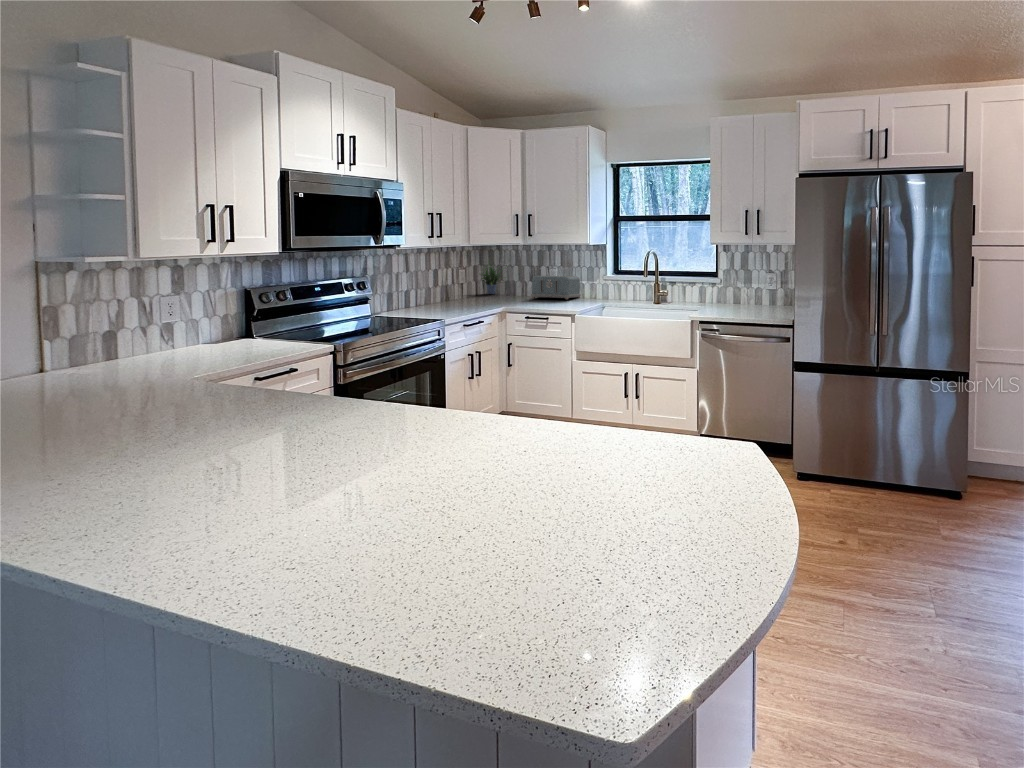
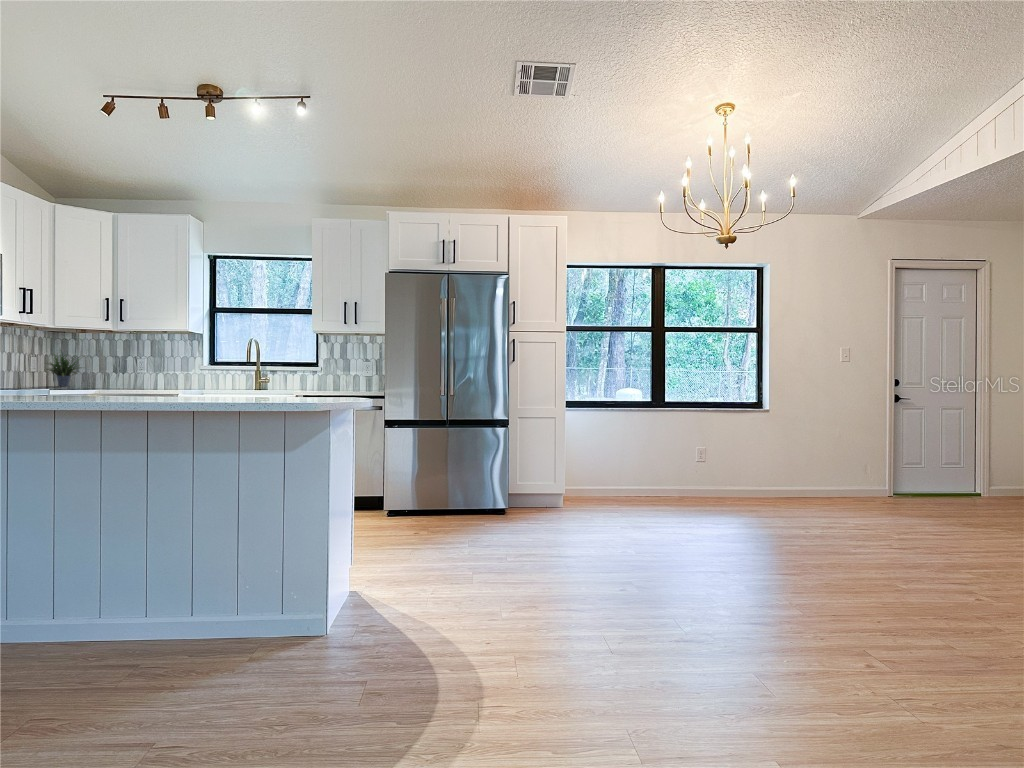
toaster: present [531,276,581,299] -> none [110,363,174,389]

